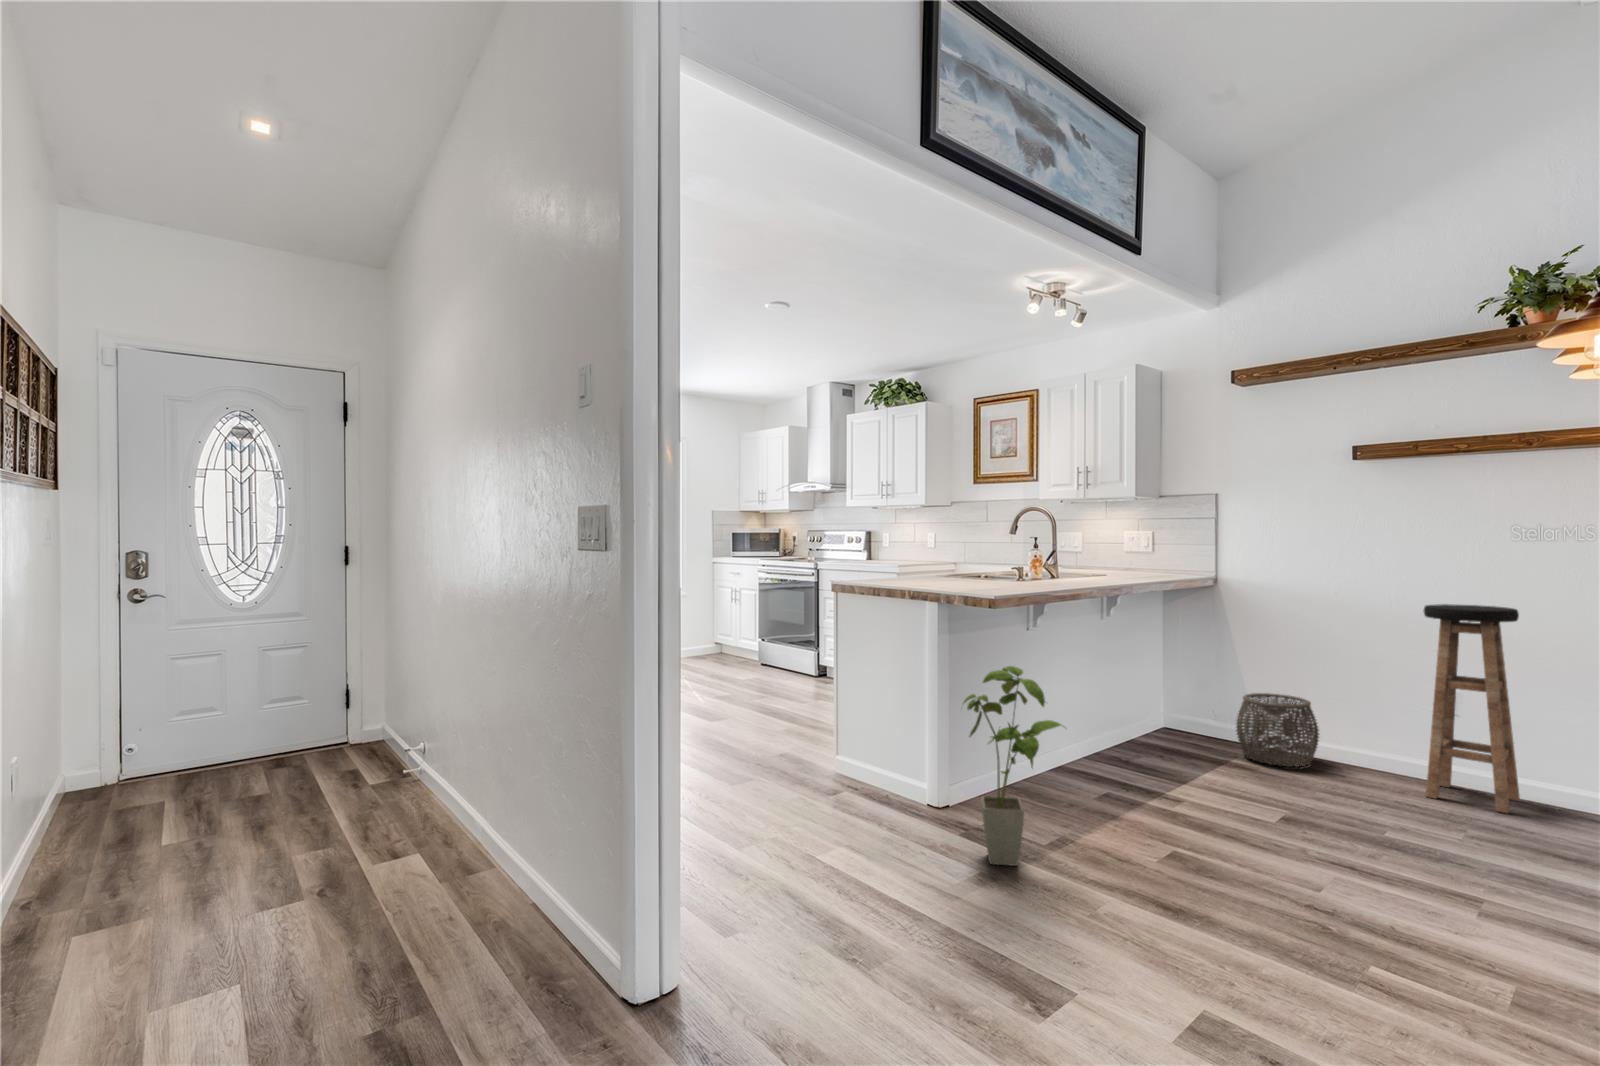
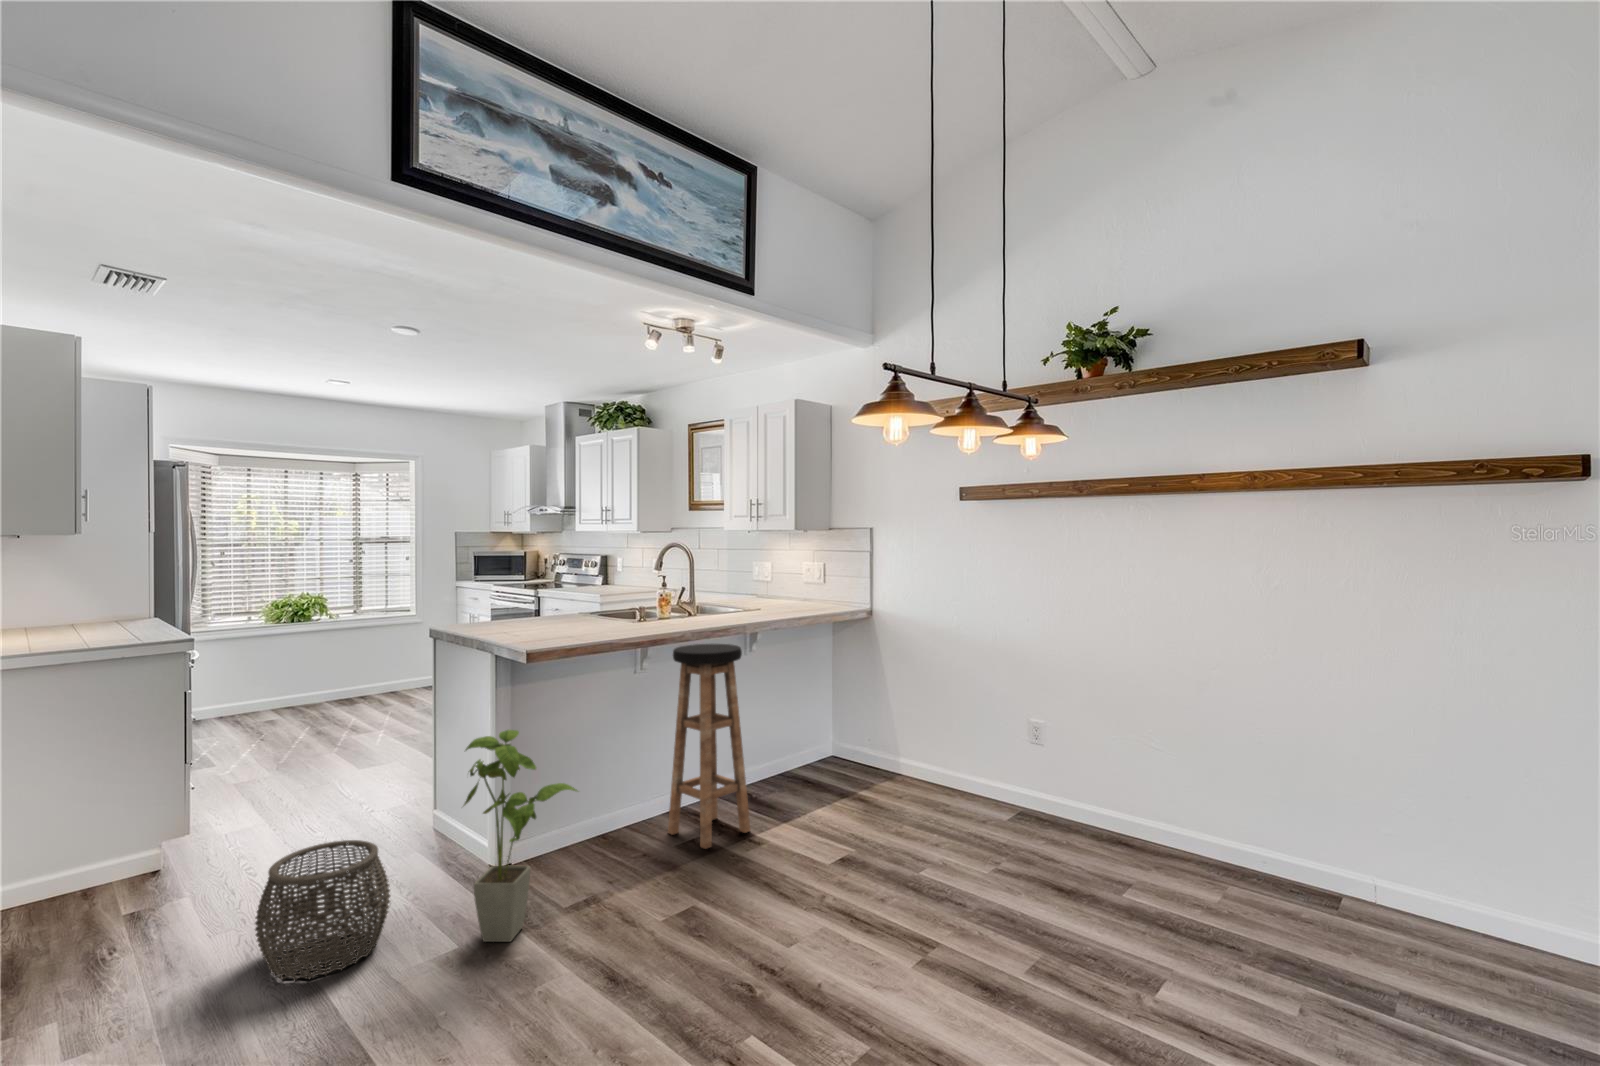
bar stool: present [1424,604,1520,813] -> present [668,644,751,849]
woven basket: present [1236,693,1319,767] -> present [255,840,390,980]

